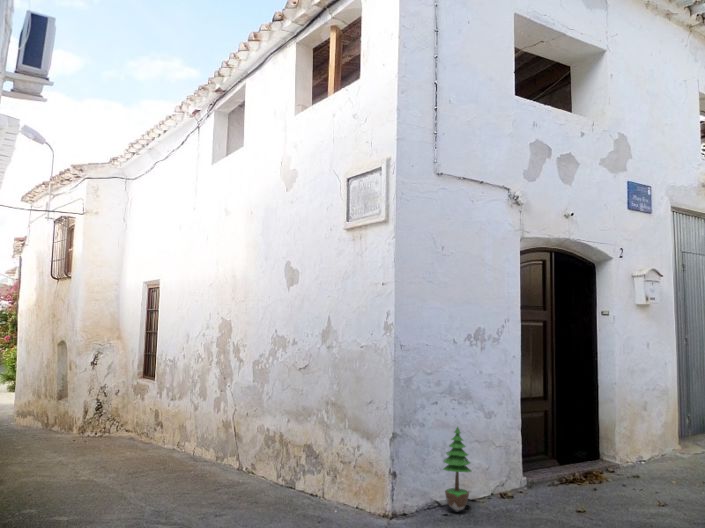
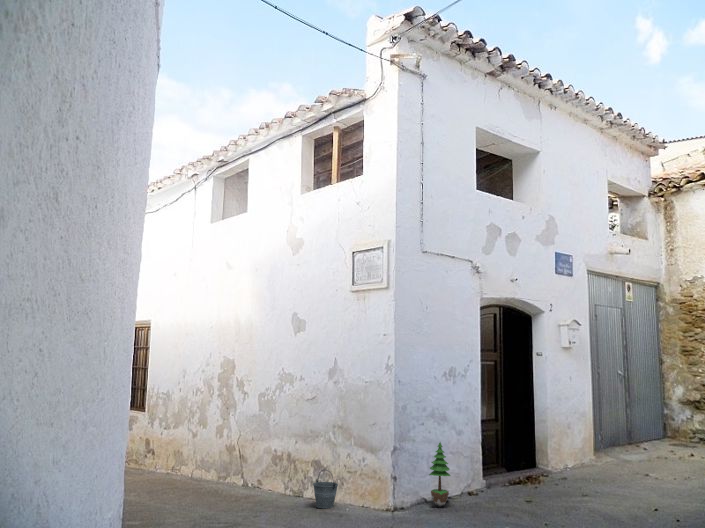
bucket: none [297,458,329,507] -> present [313,470,338,509]

